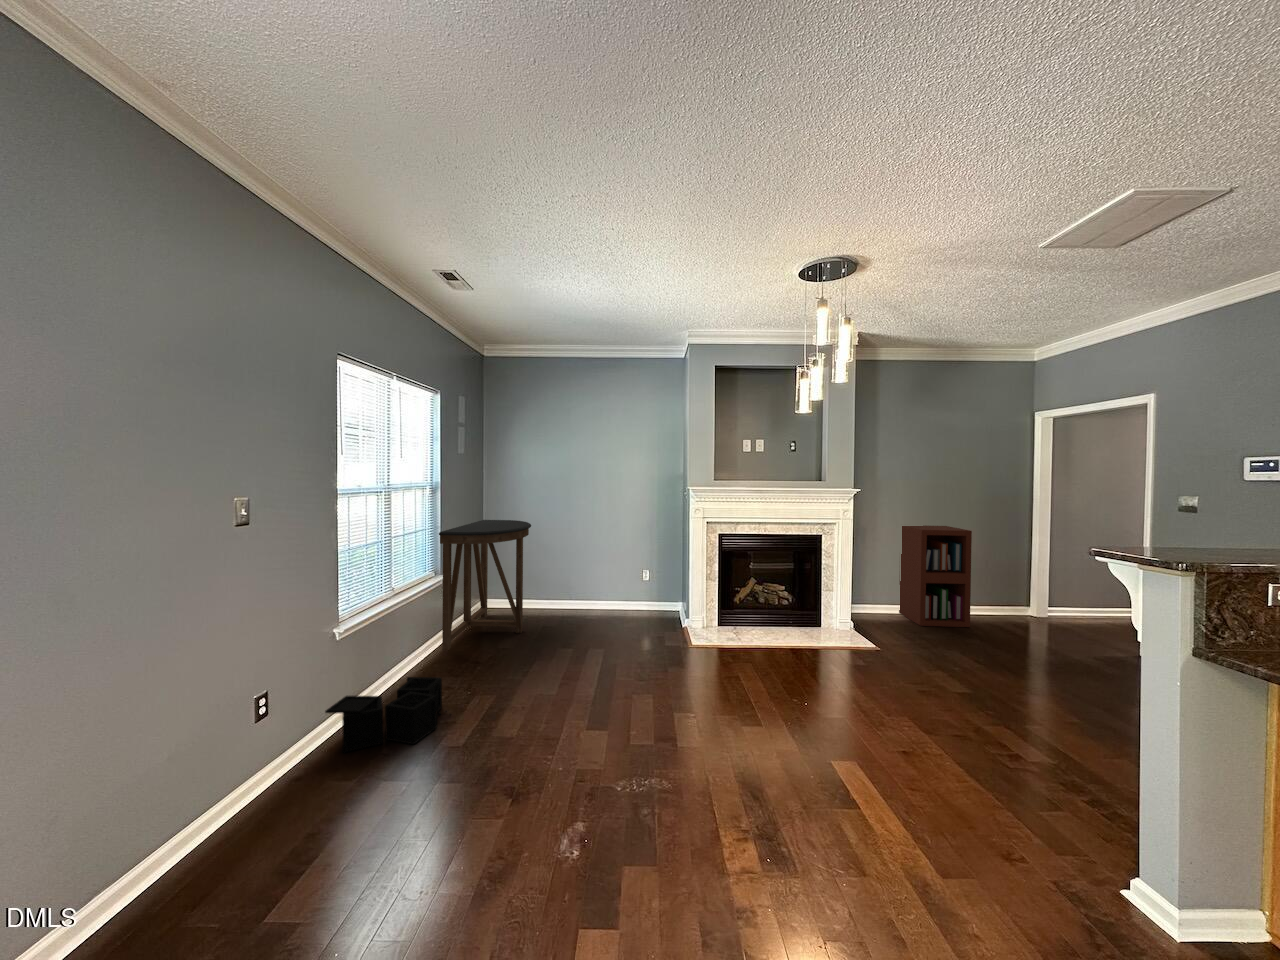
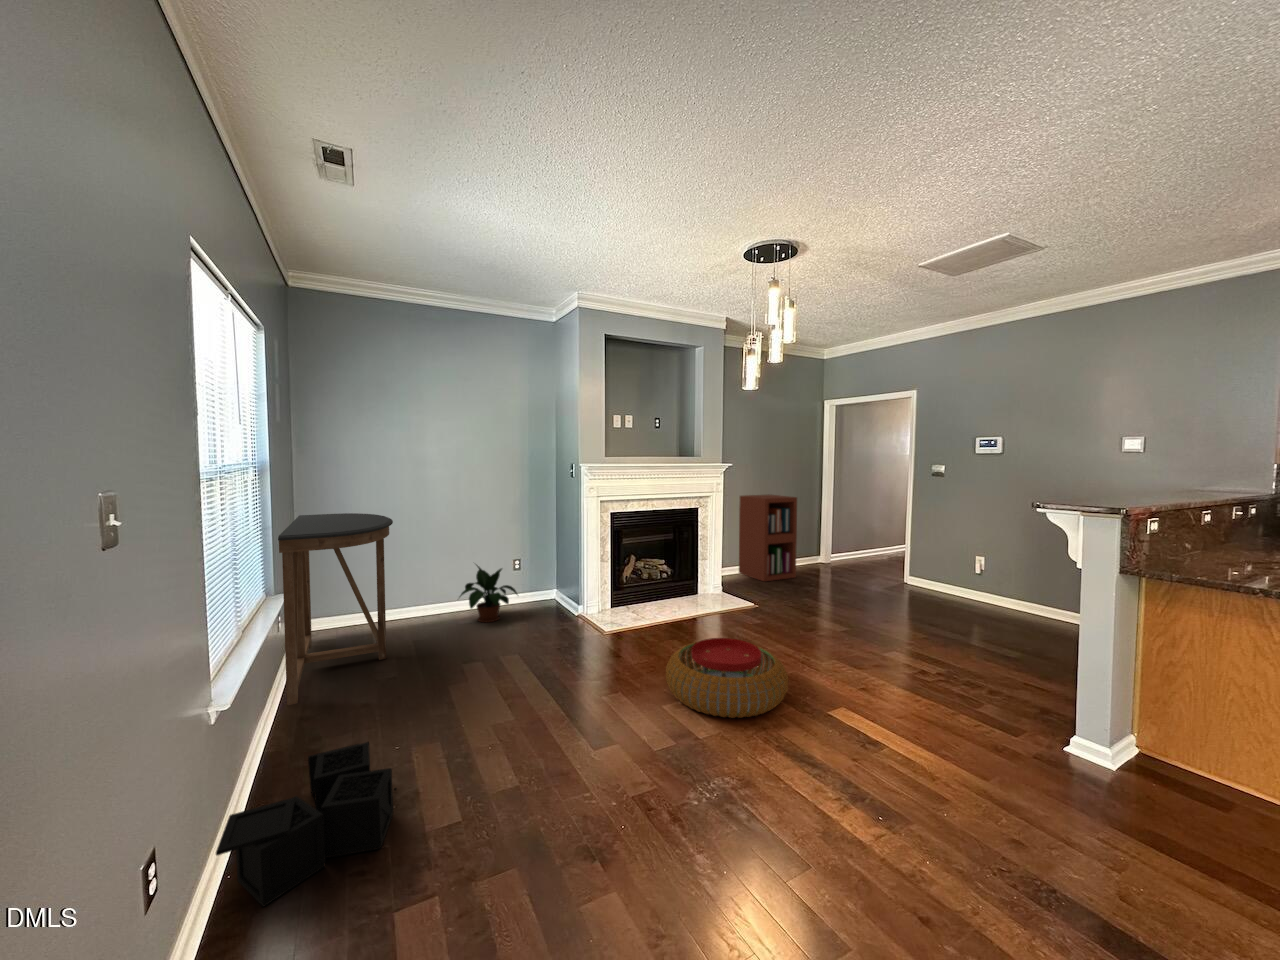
potted plant: none [589,567,638,620] -> present [460,565,517,622]
pouf: none [688,662,811,743] -> present [666,638,788,718]

